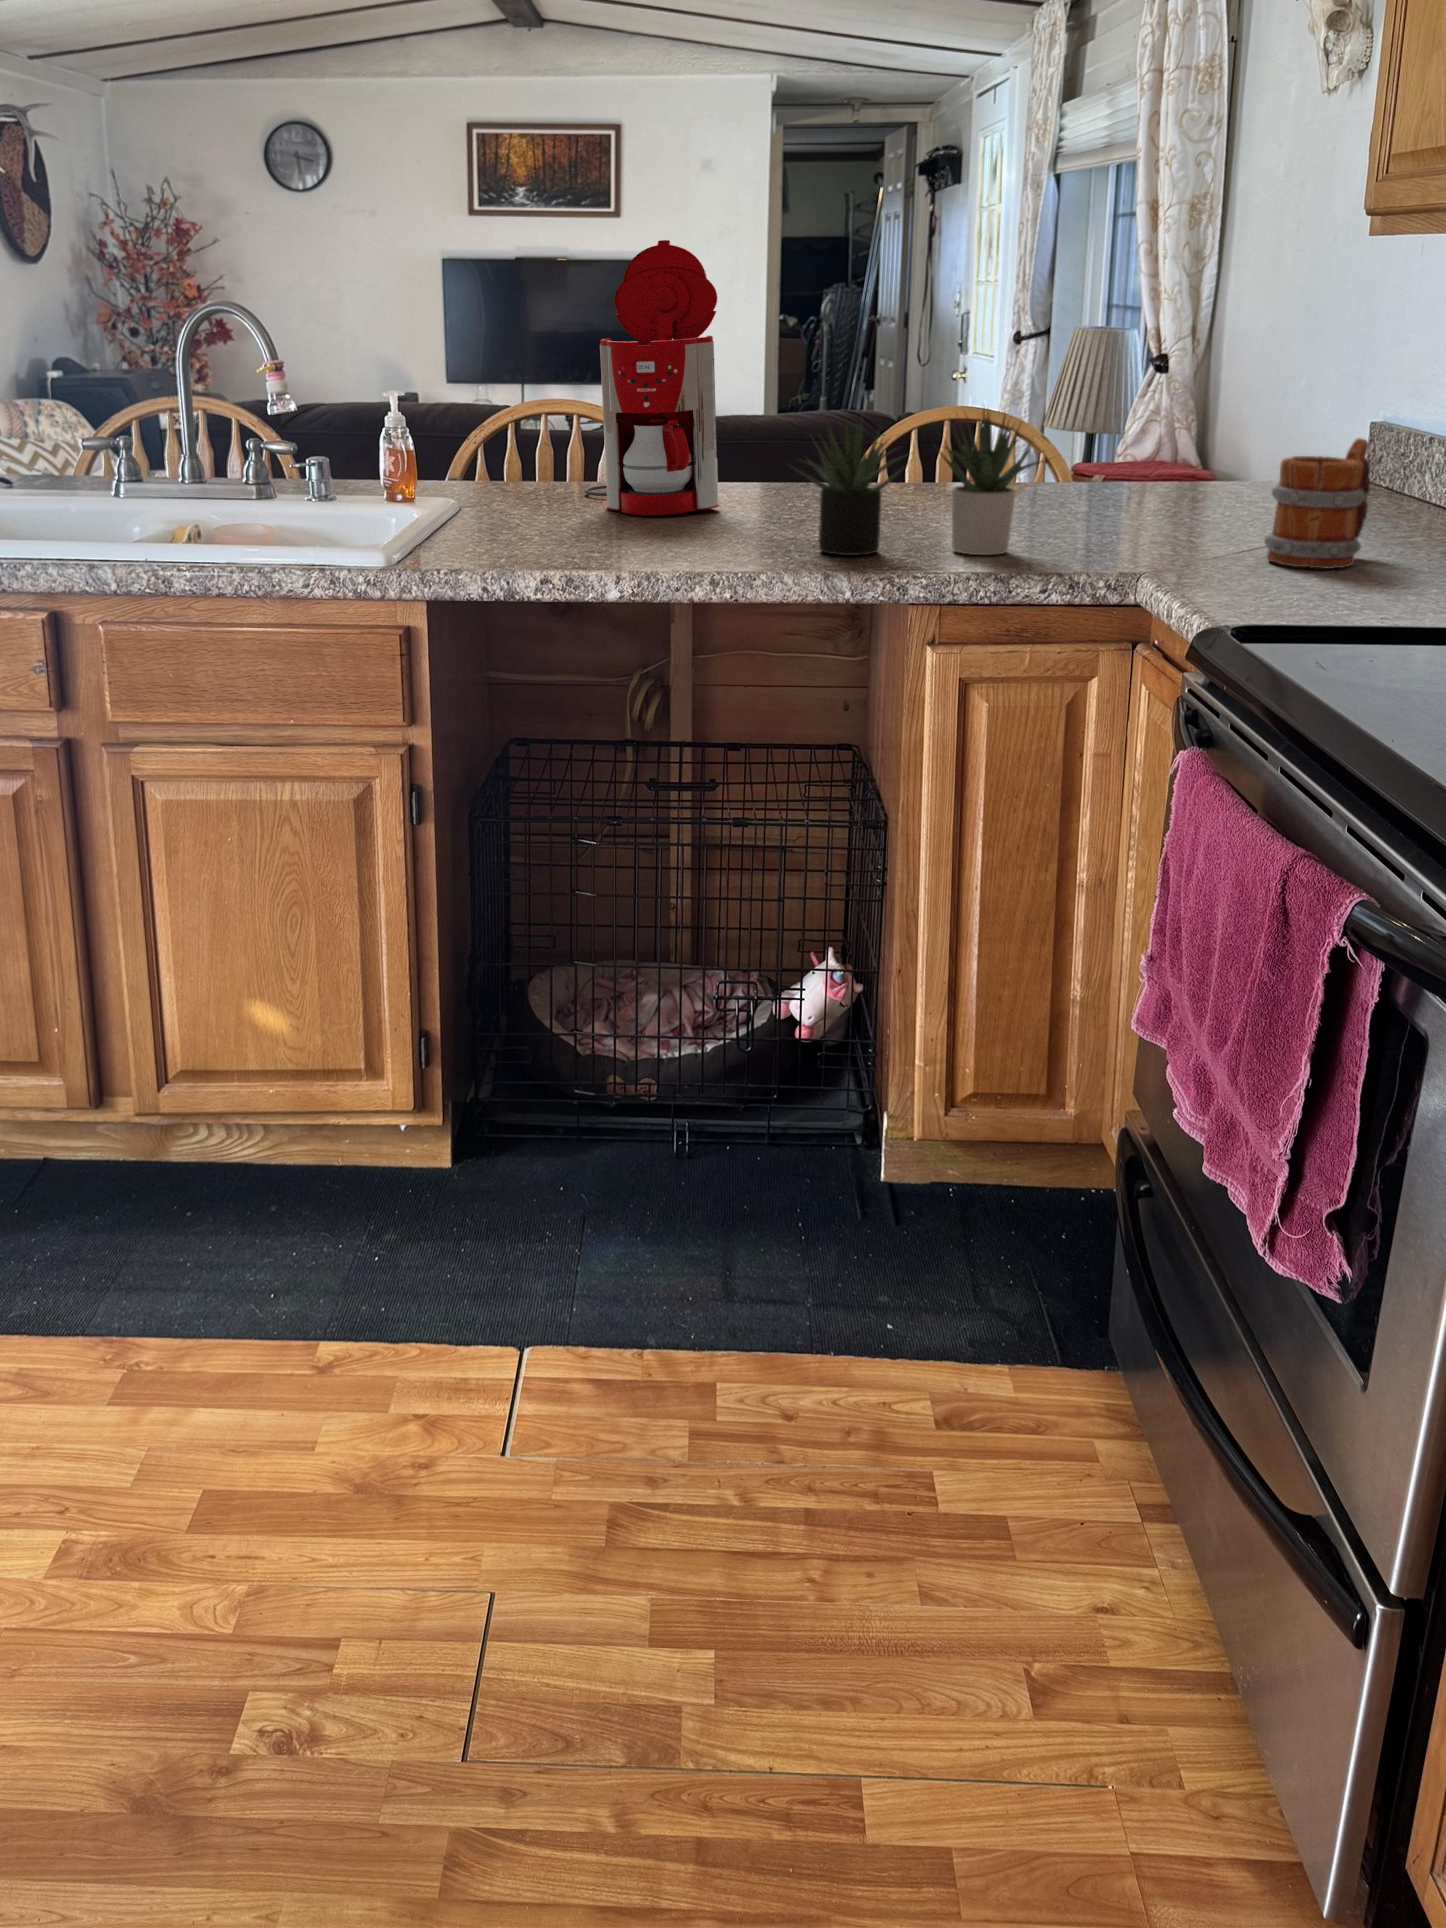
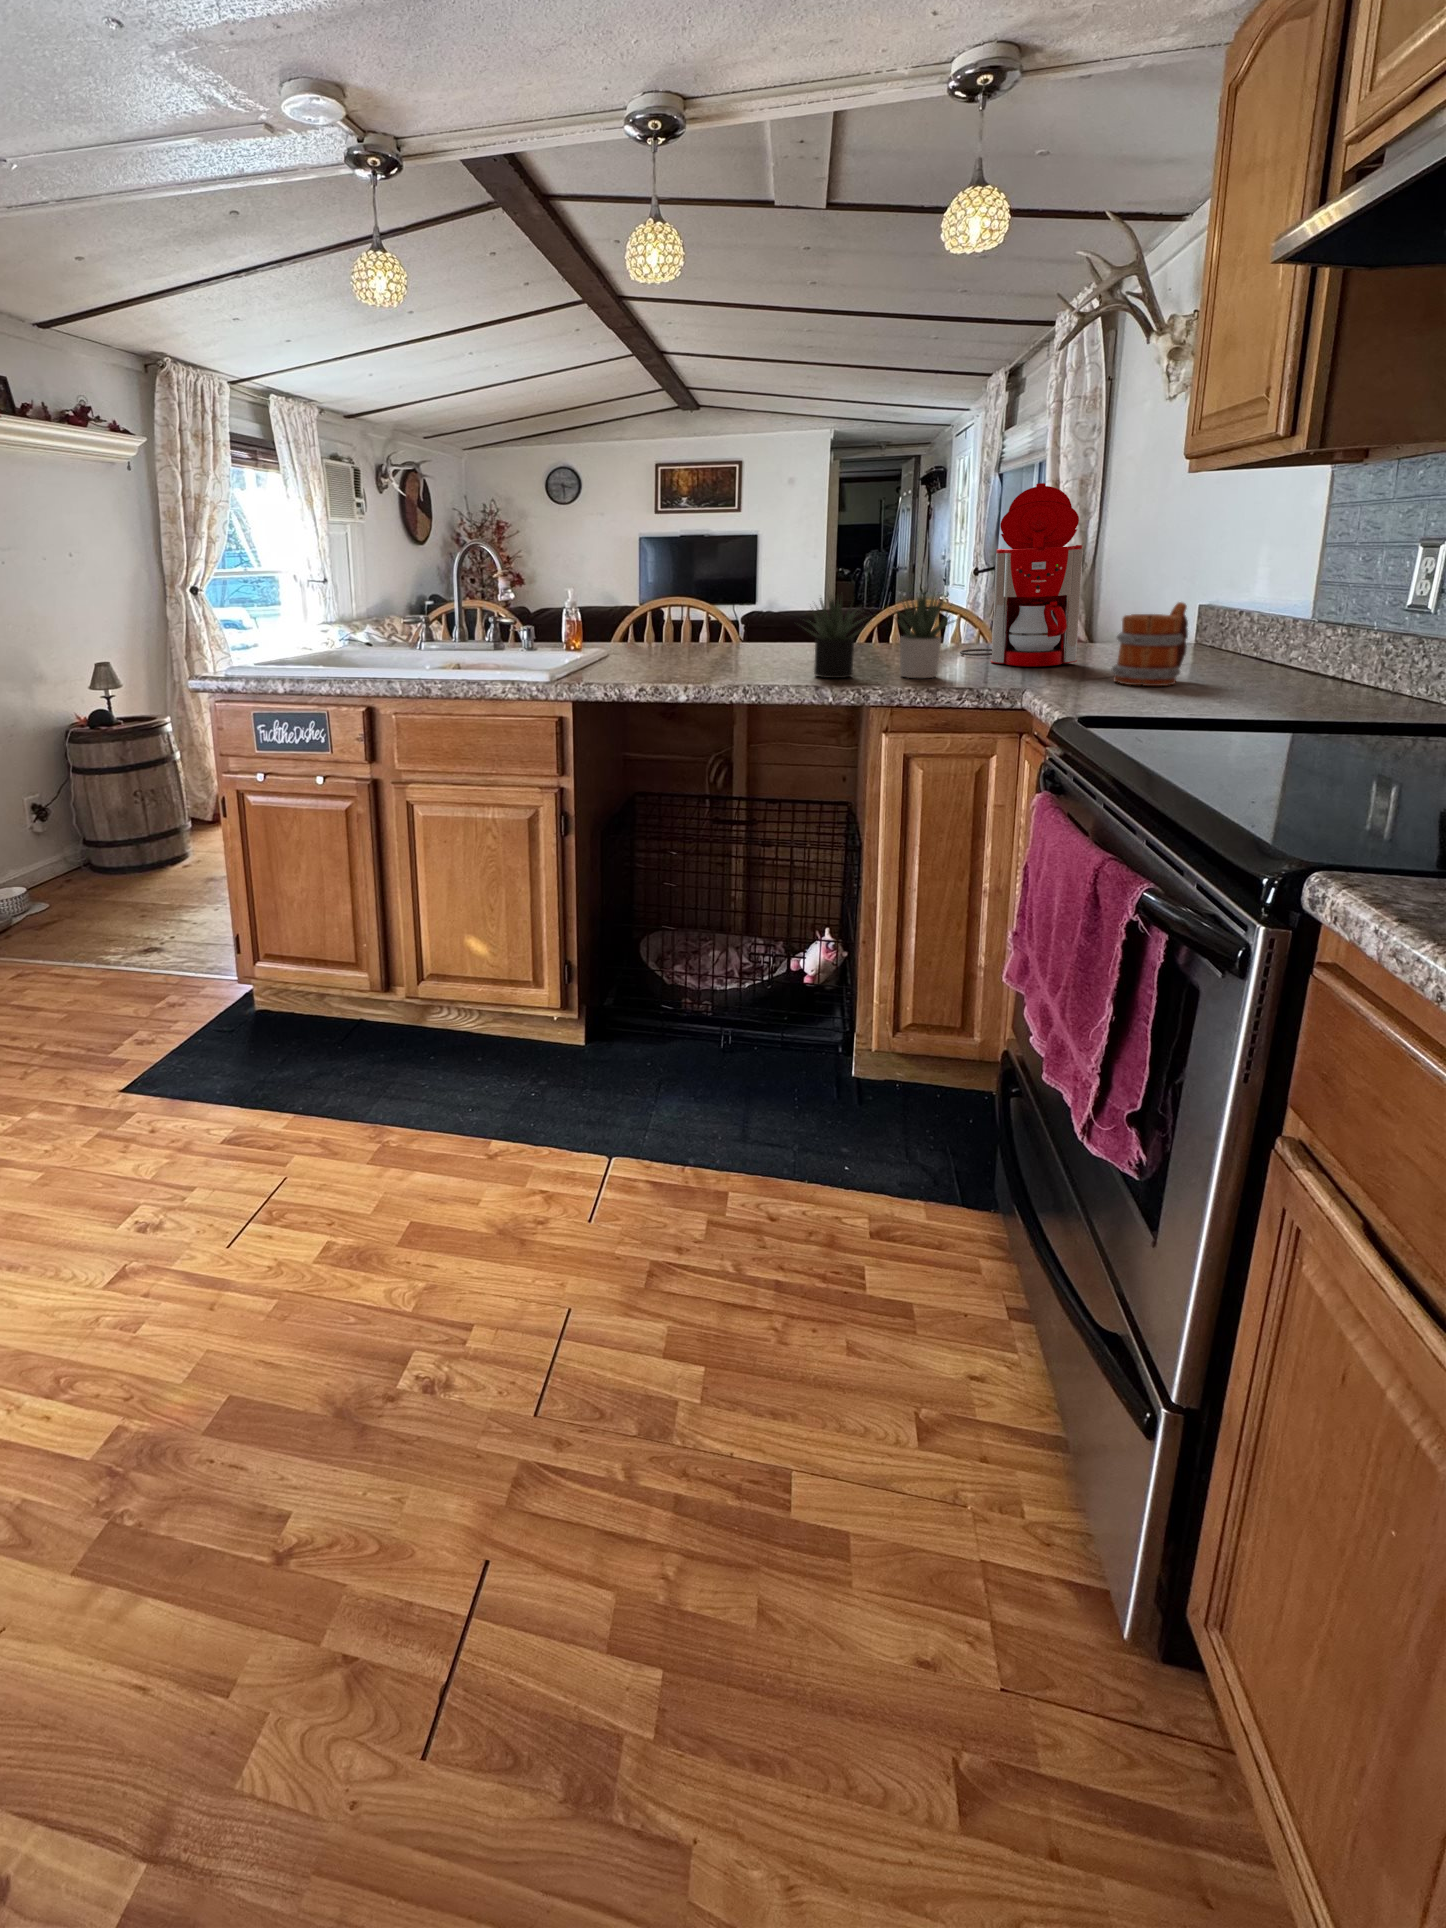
coffee maker: present [585,240,720,515] -> present [960,483,1083,666]

